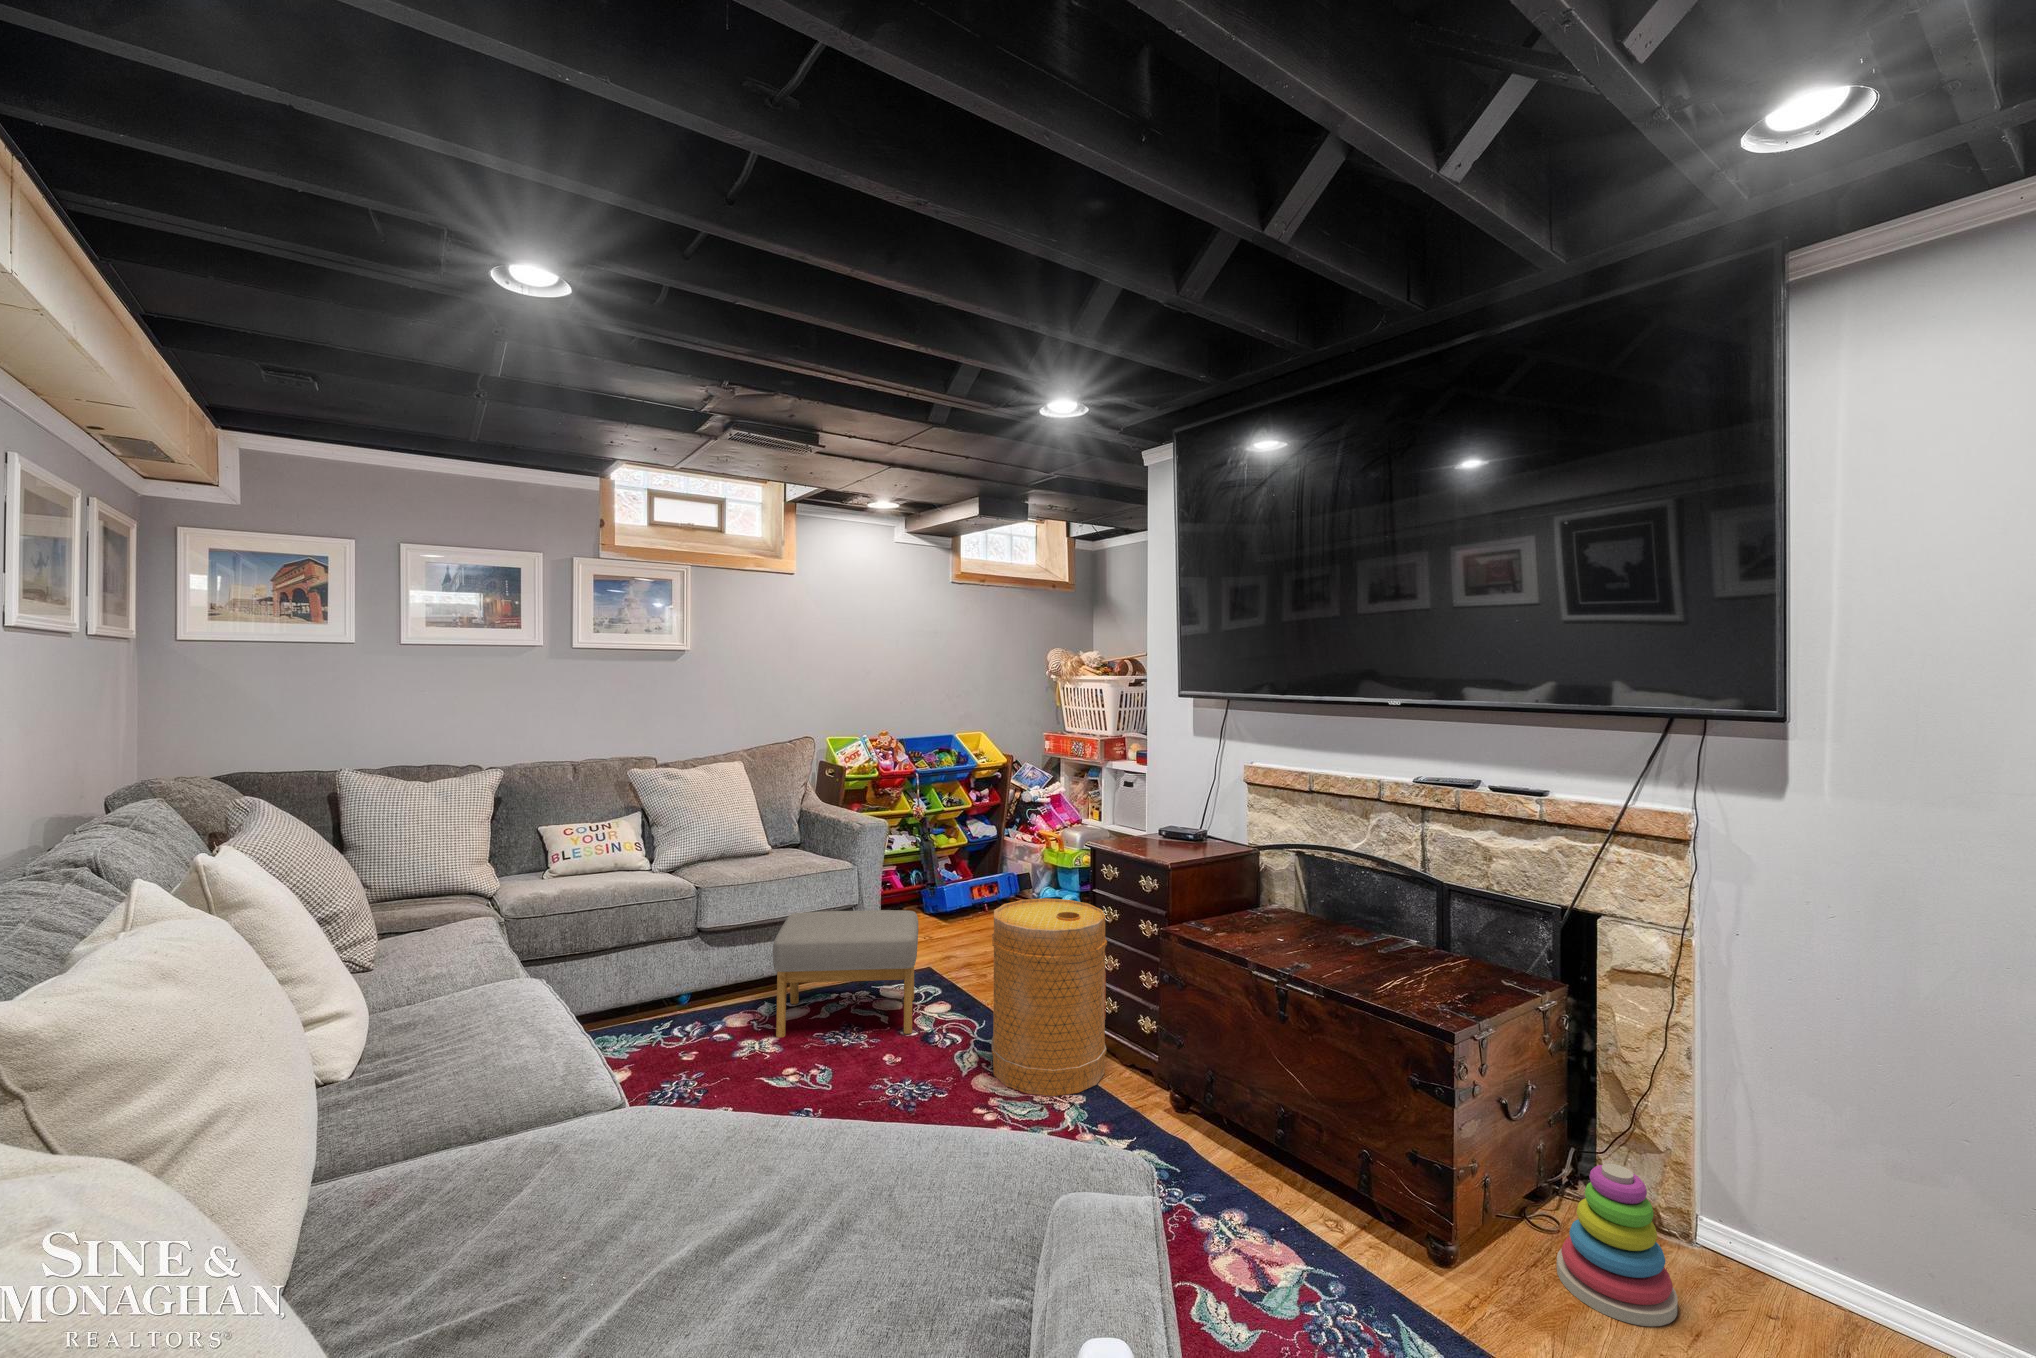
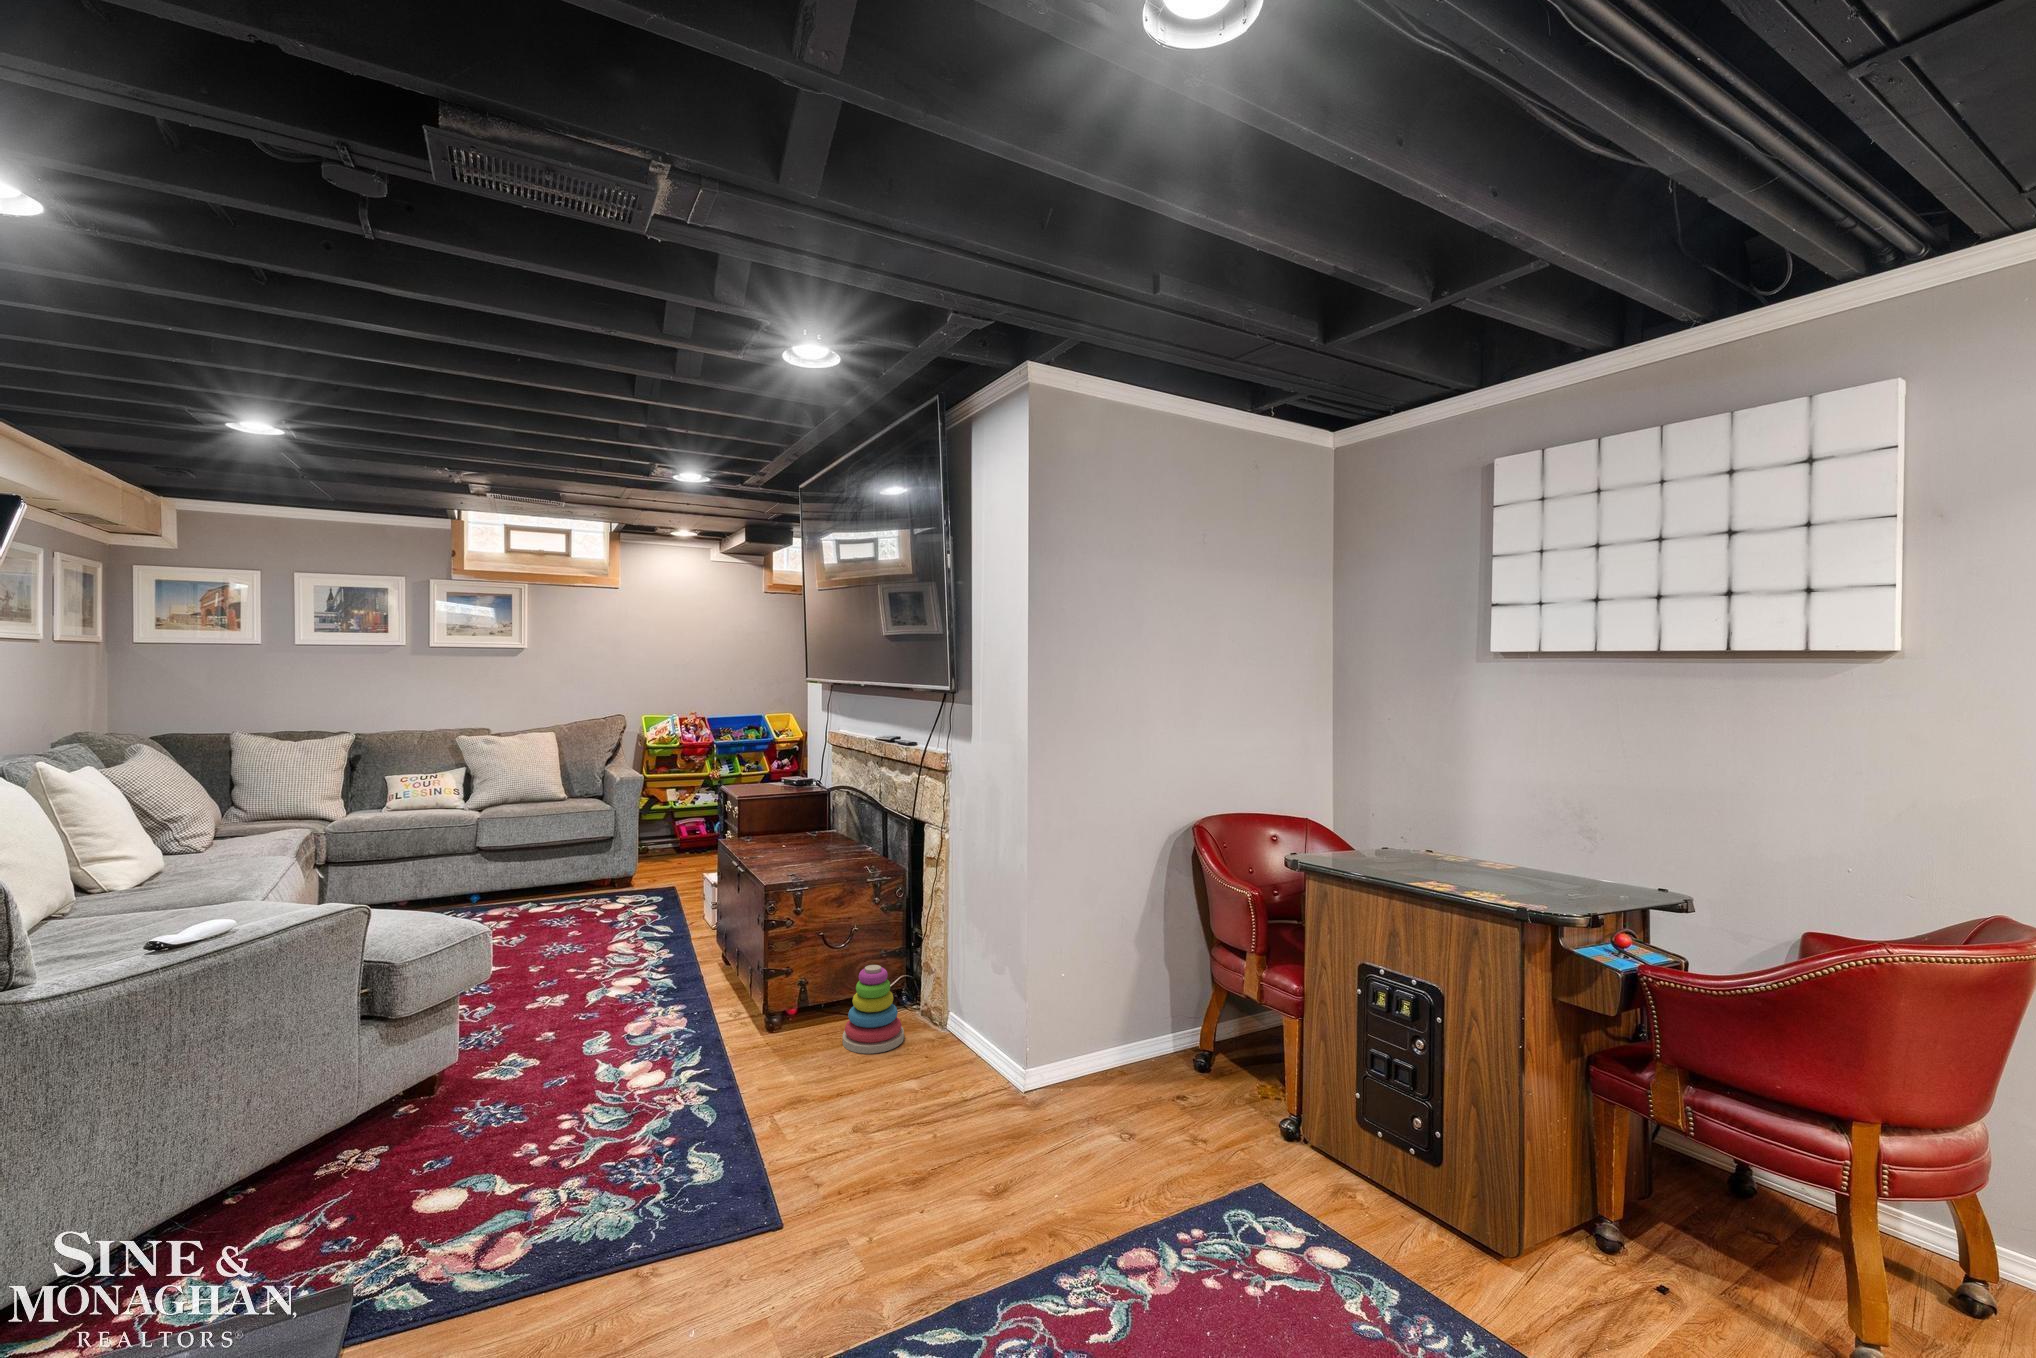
basket: present [992,898,1107,1096] -> none [634,824,720,953]
footstool: present [773,910,918,1038] -> none [511,837,638,921]

